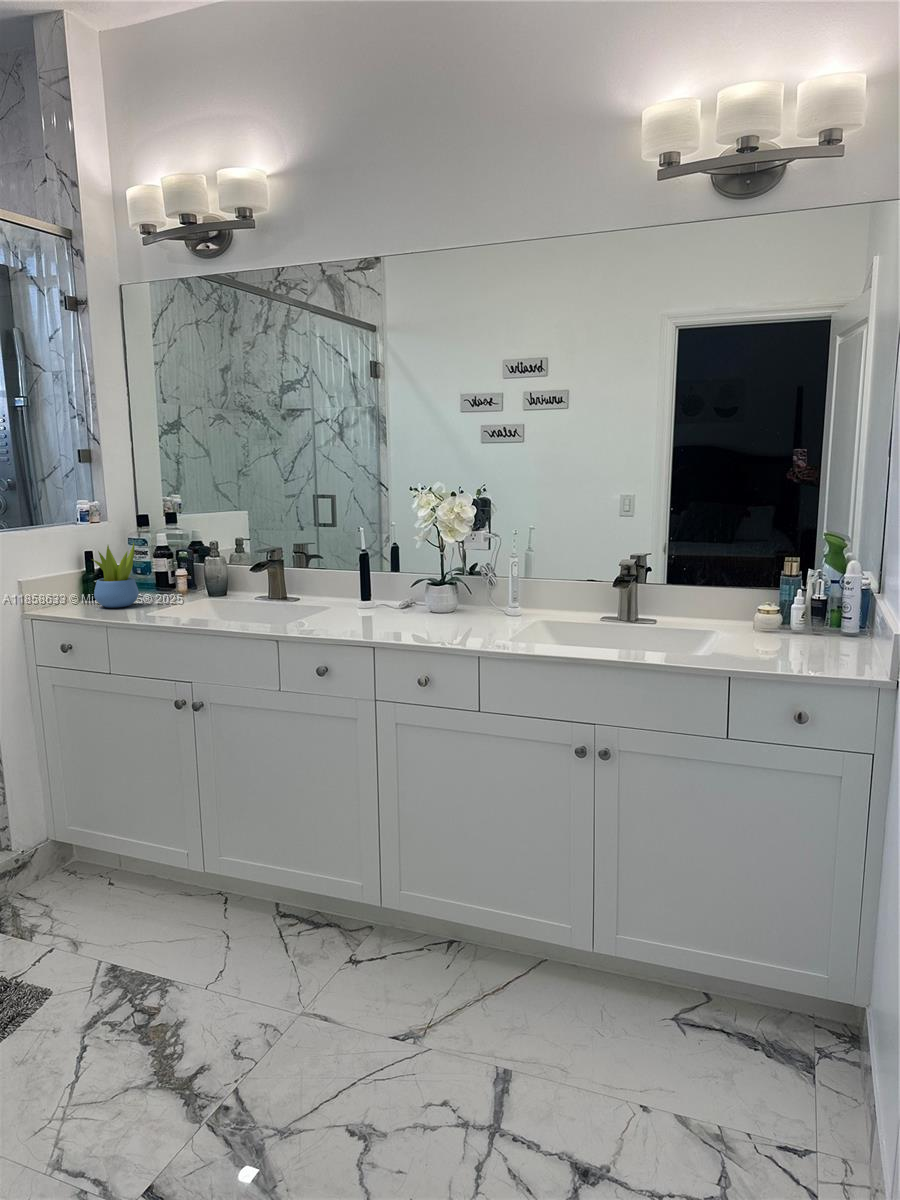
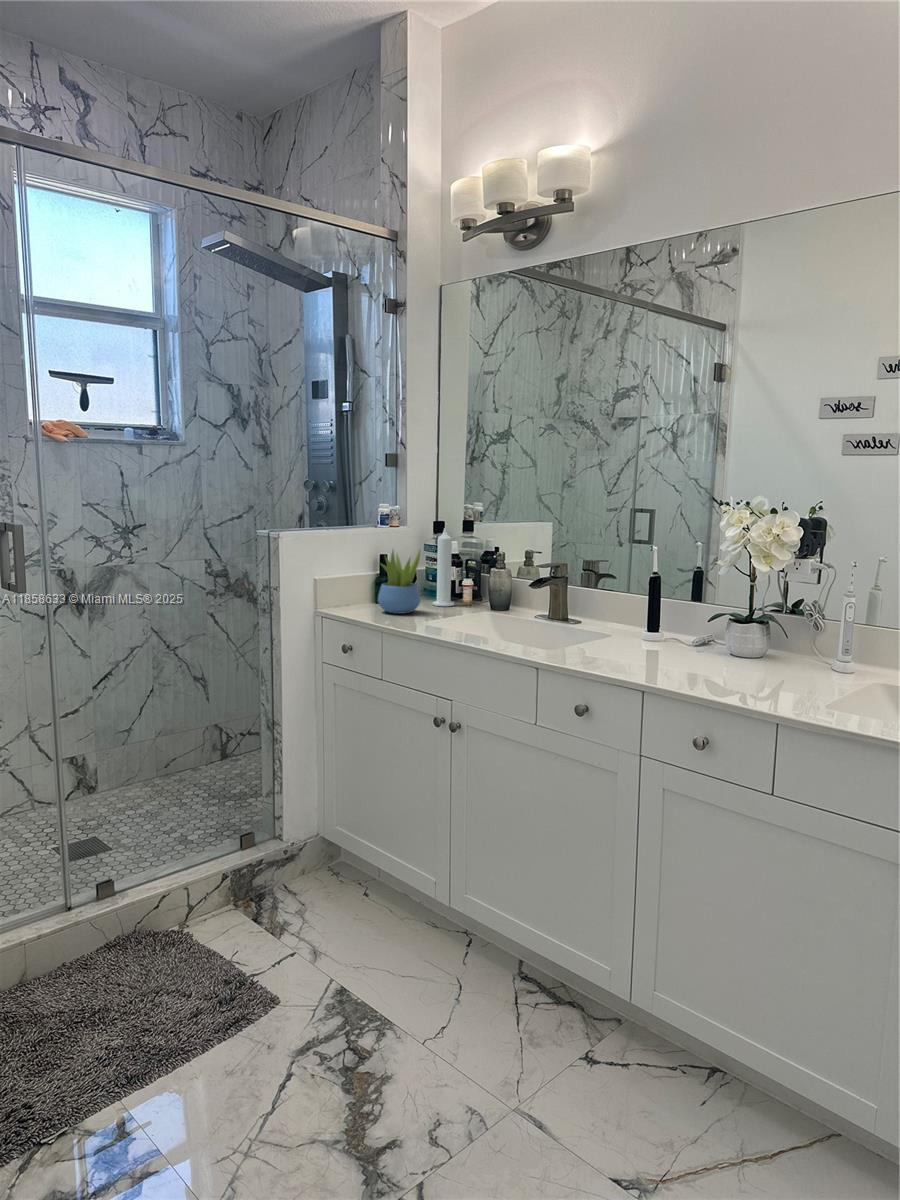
candle: none [146,522,169,597] -> present [433,528,454,606]

